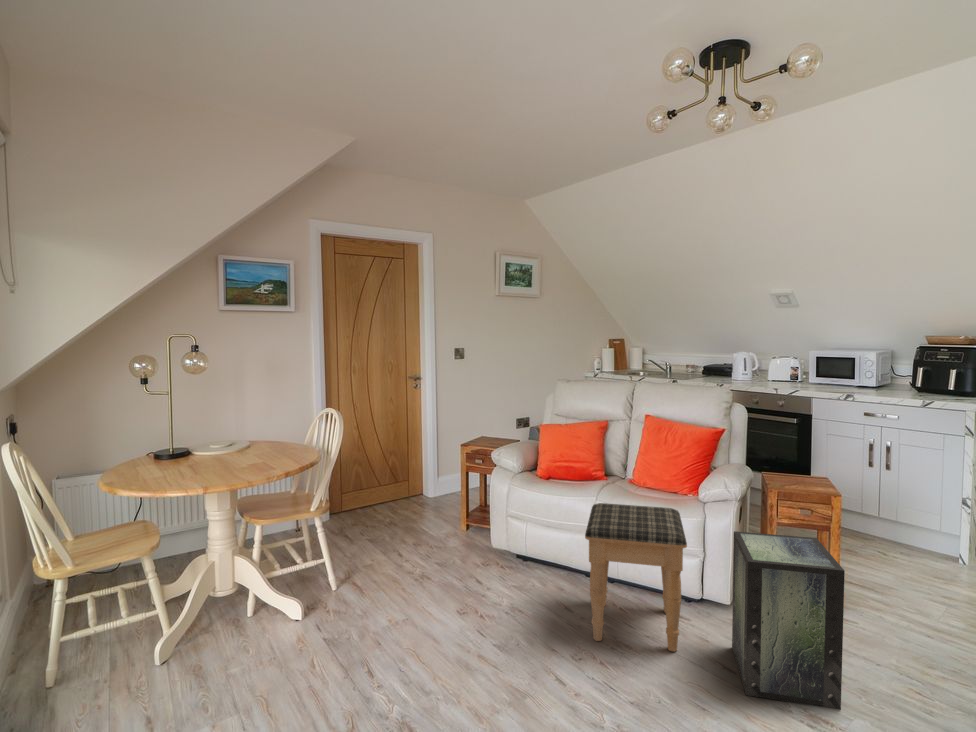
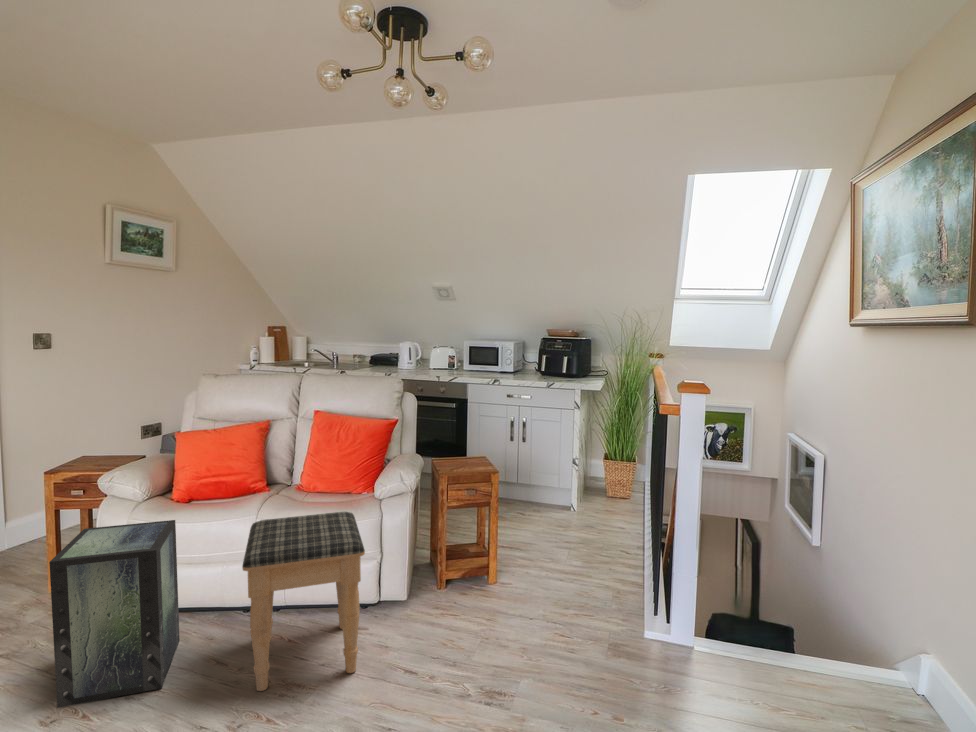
storage box: present [732,531,845,710] -> present [49,520,180,707]

